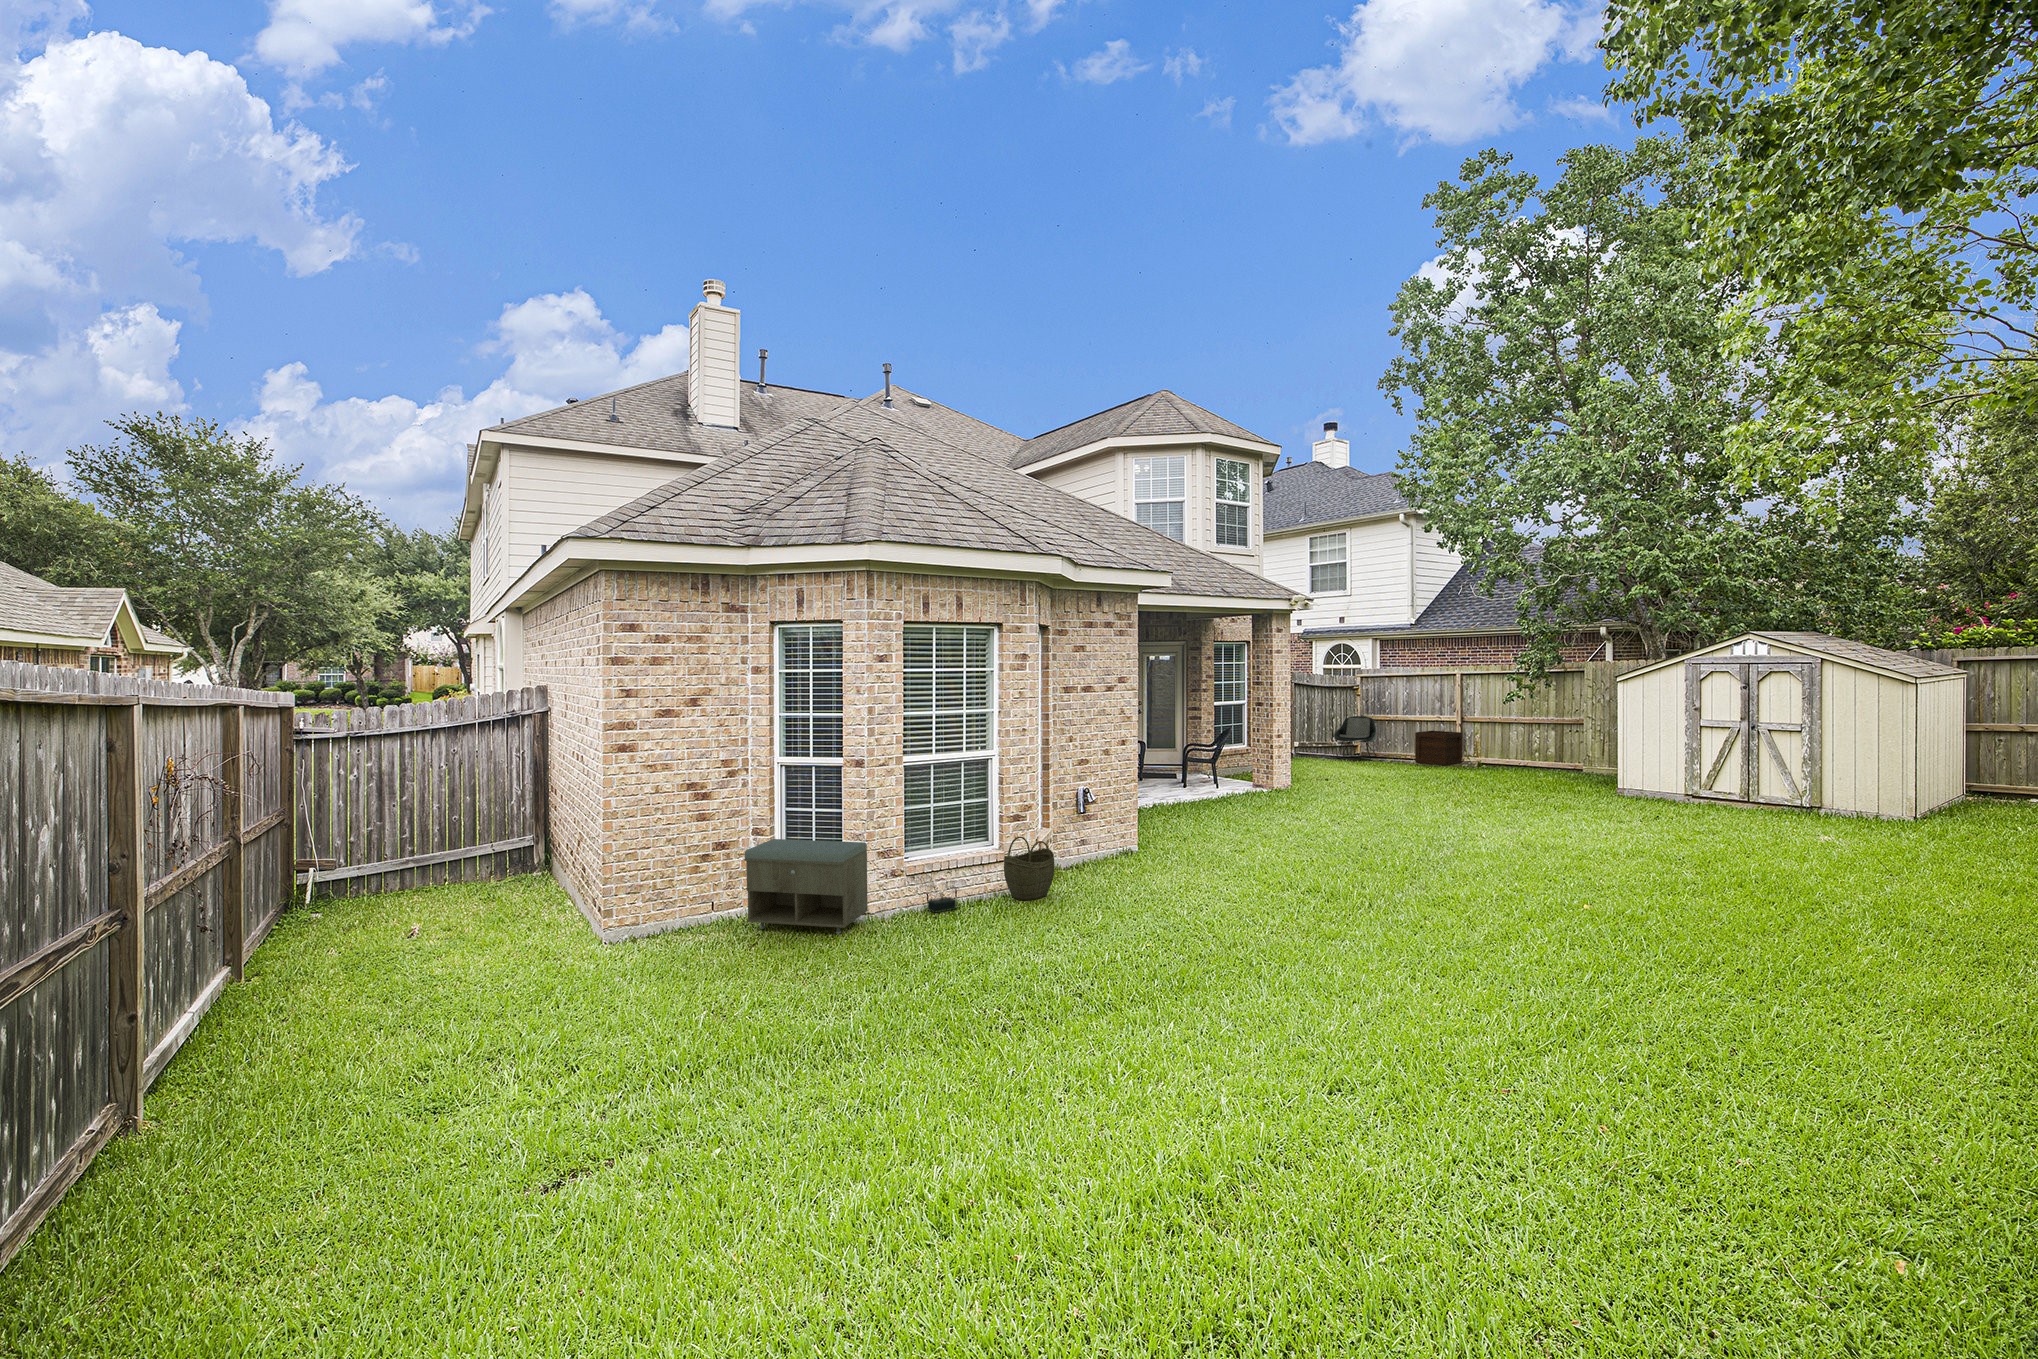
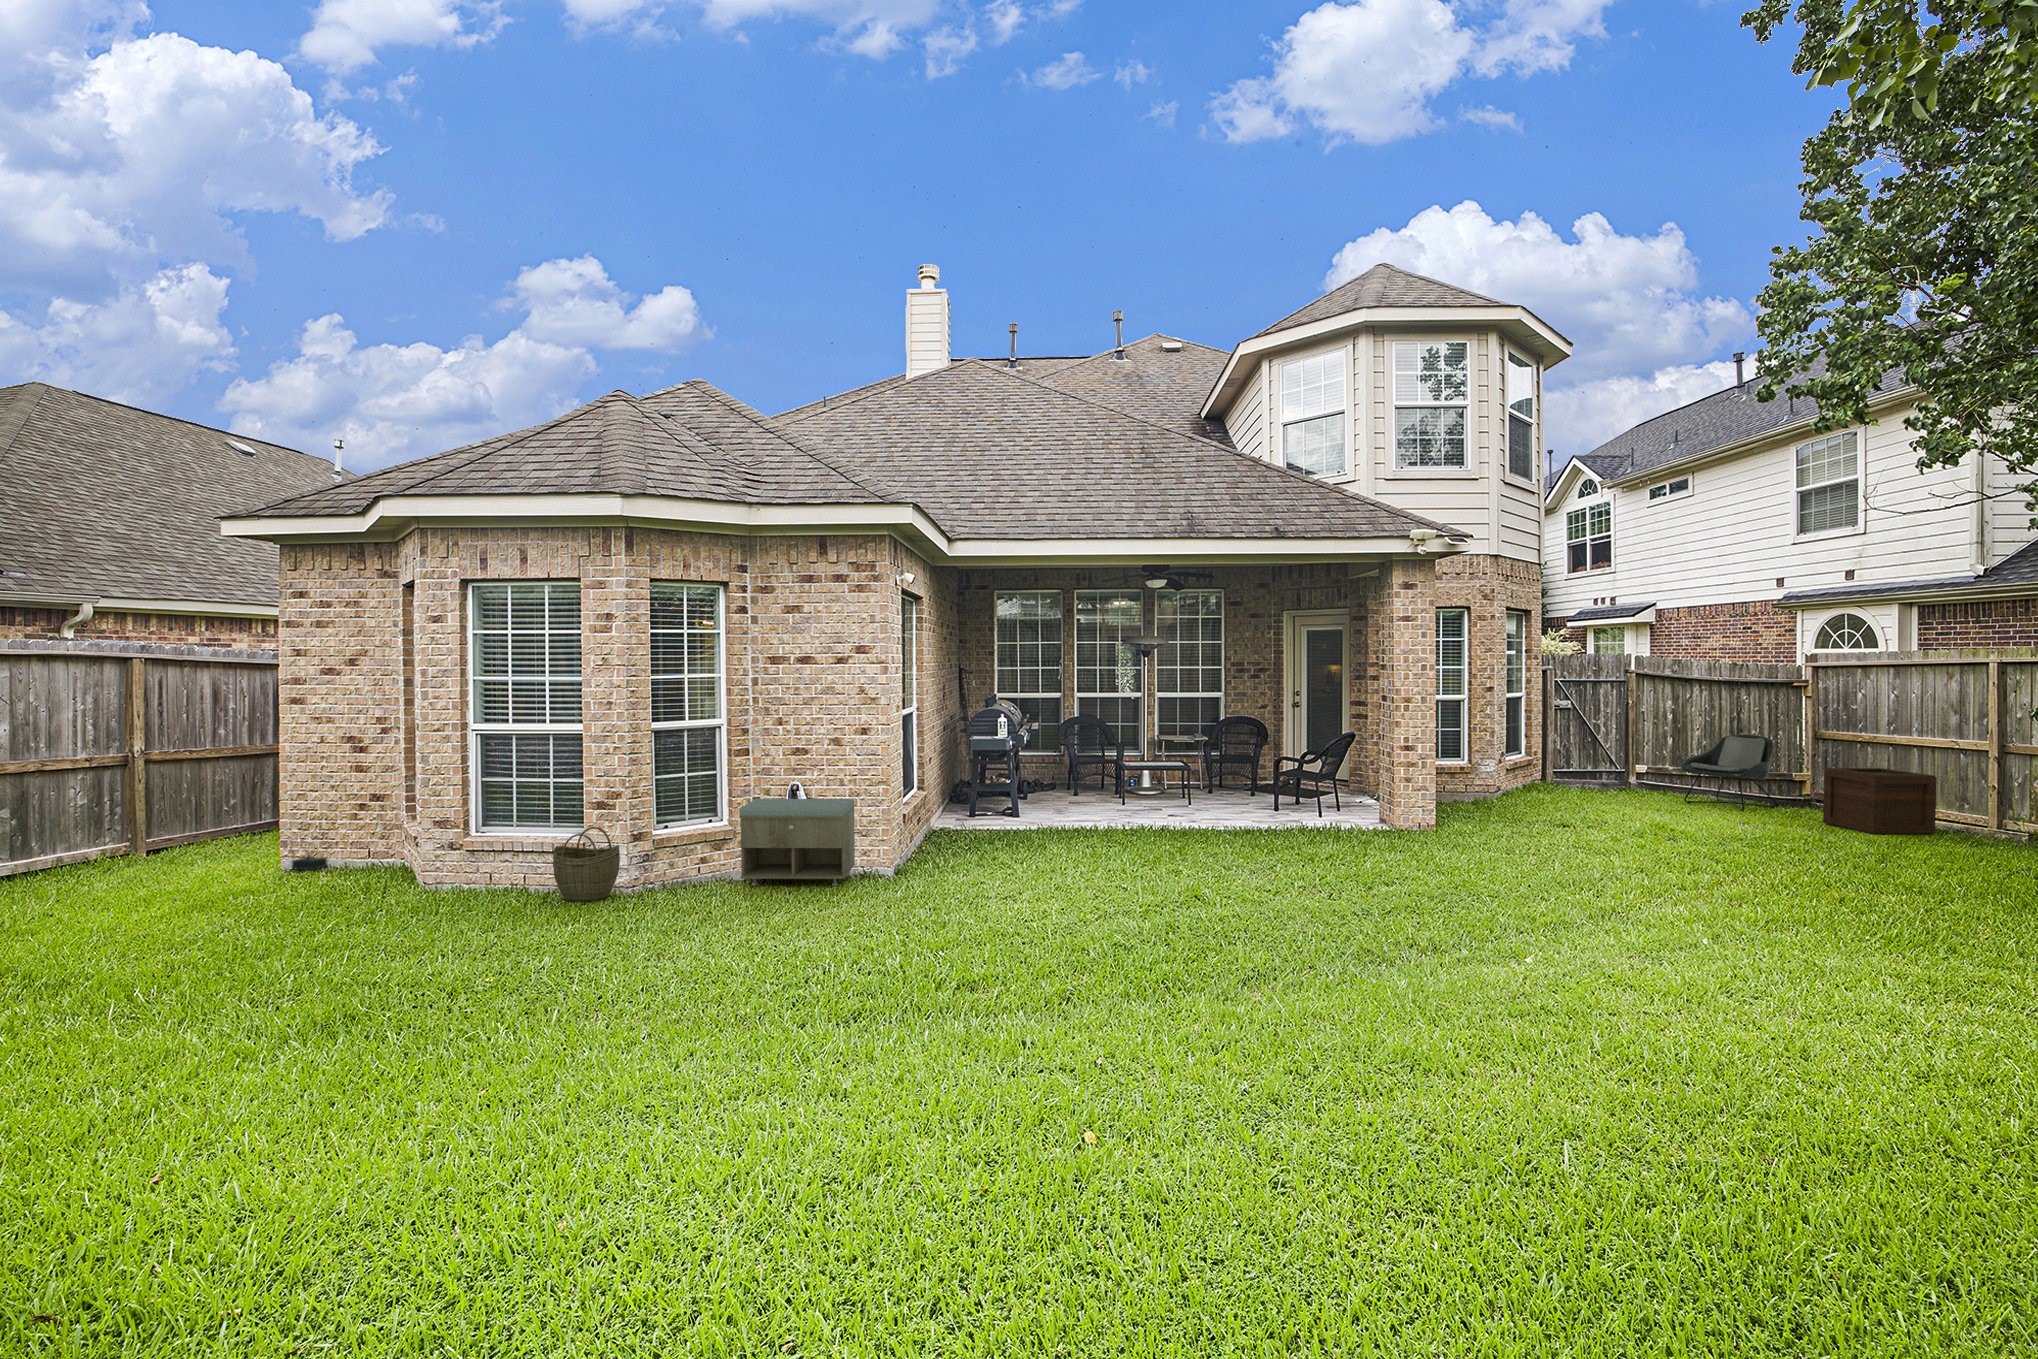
storage bench: present [744,839,868,934] -> present [739,799,855,886]
decorative plant: present [920,878,958,913] -> present [285,834,328,870]

